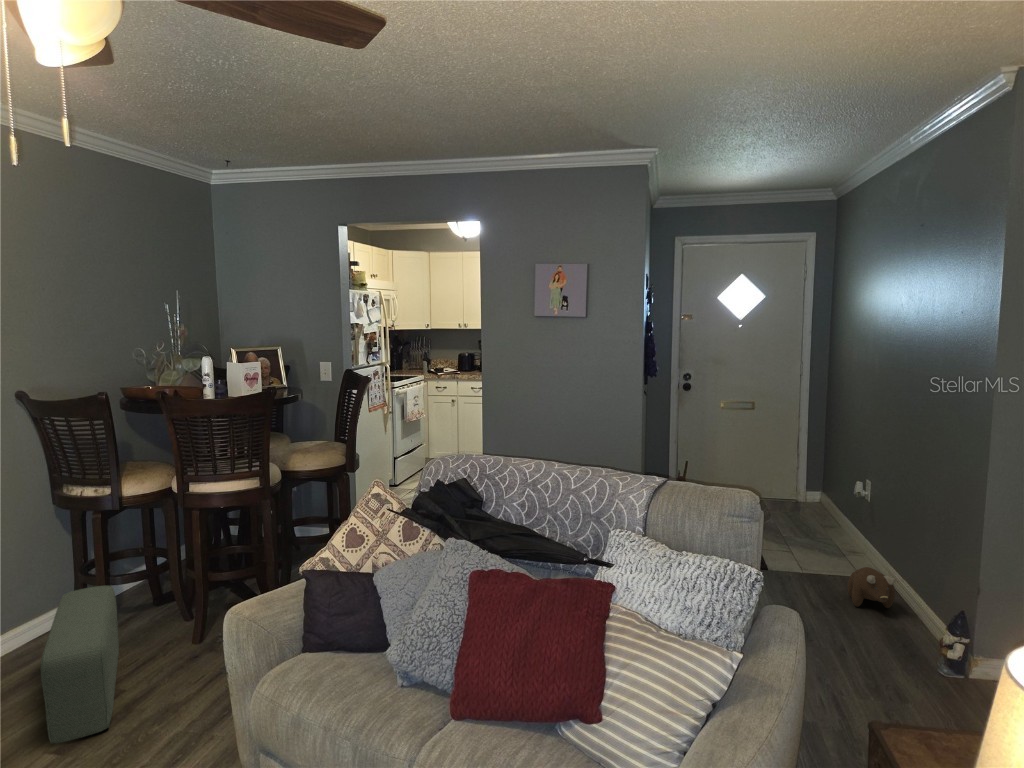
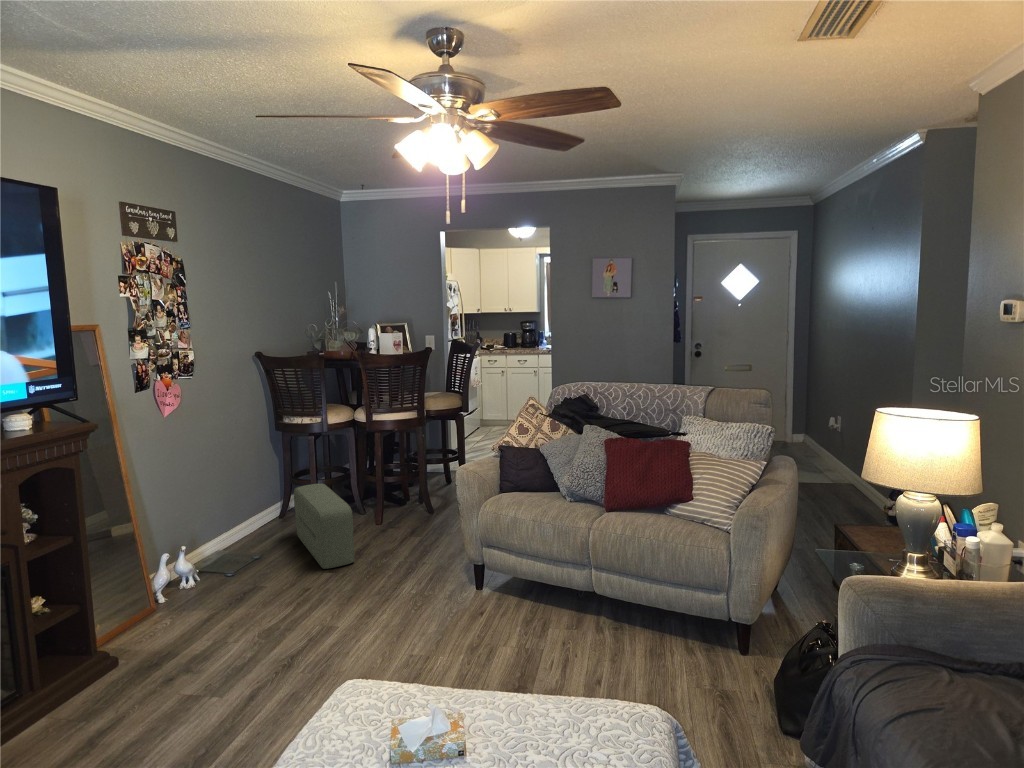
plush toy: present [848,567,896,608] -> none [826,471,859,498]

